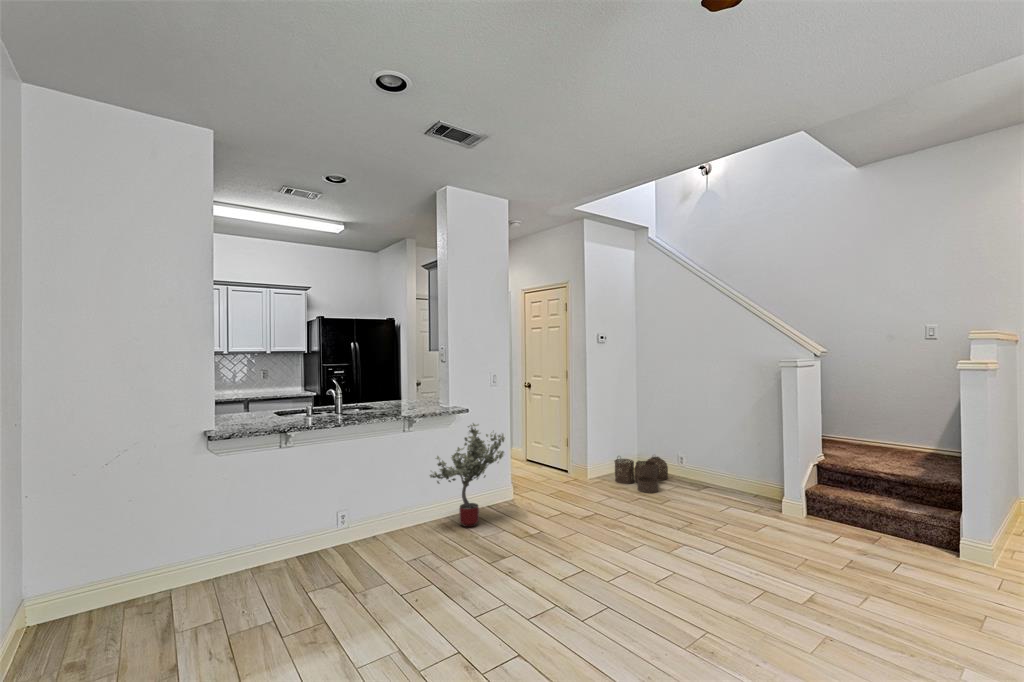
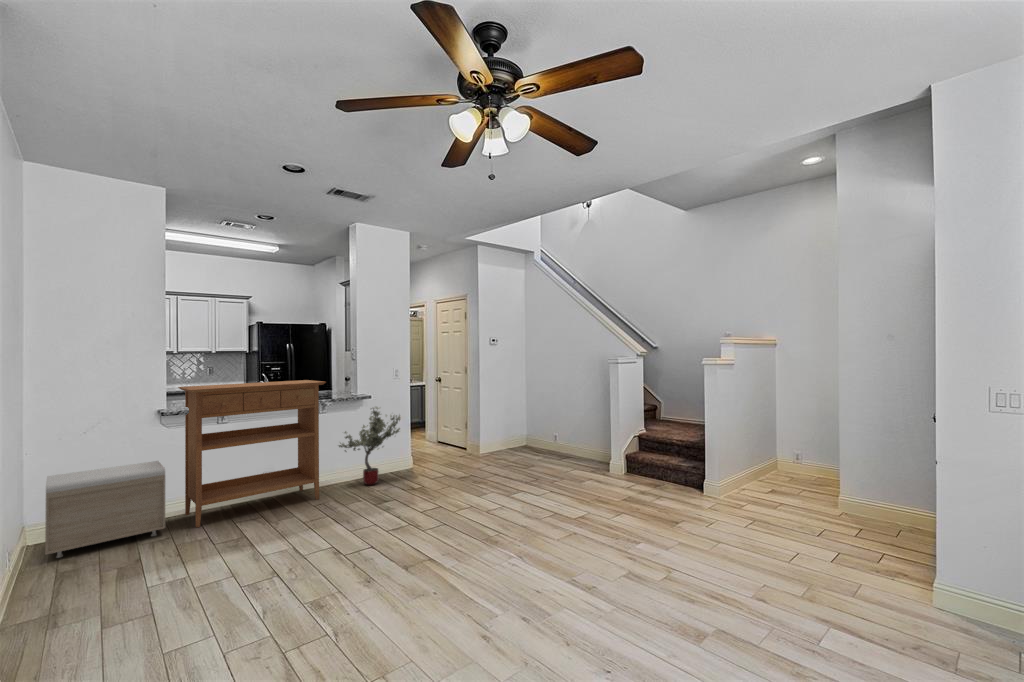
console table: none [230,389,418,598] -> present [178,380,326,528]
woven basket: present [614,456,668,493] -> none [501,434,544,462]
storage bench: none [50,501,216,652] -> present [45,461,165,558]

